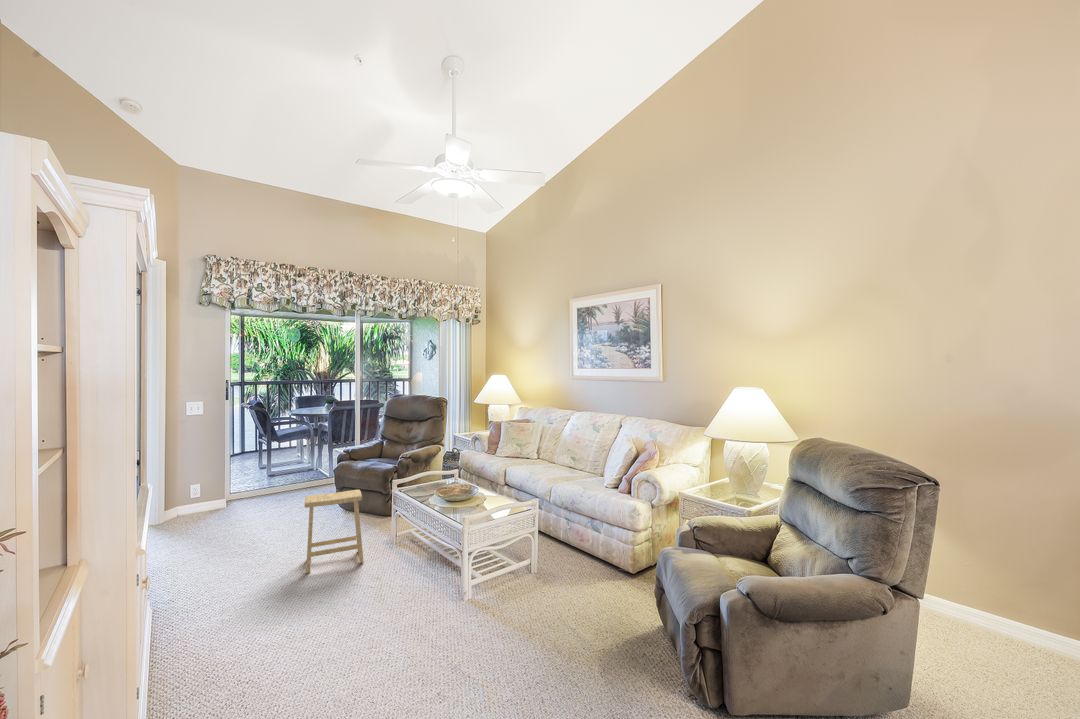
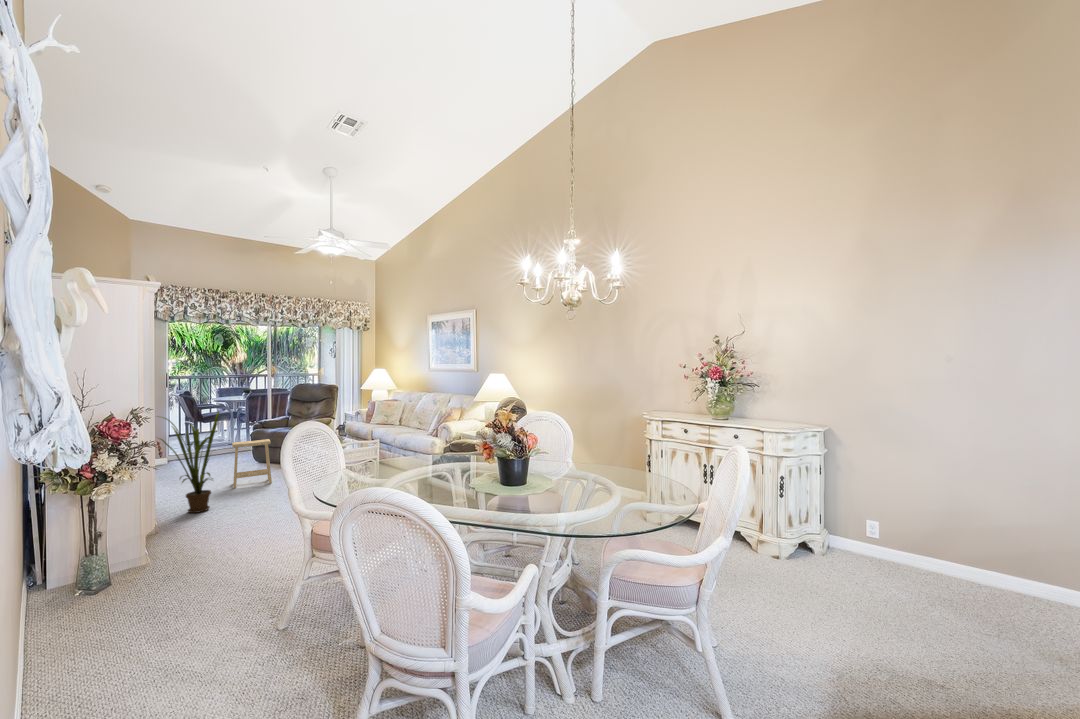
house plant: none [156,459,280,660] -> present [161,411,219,513]

